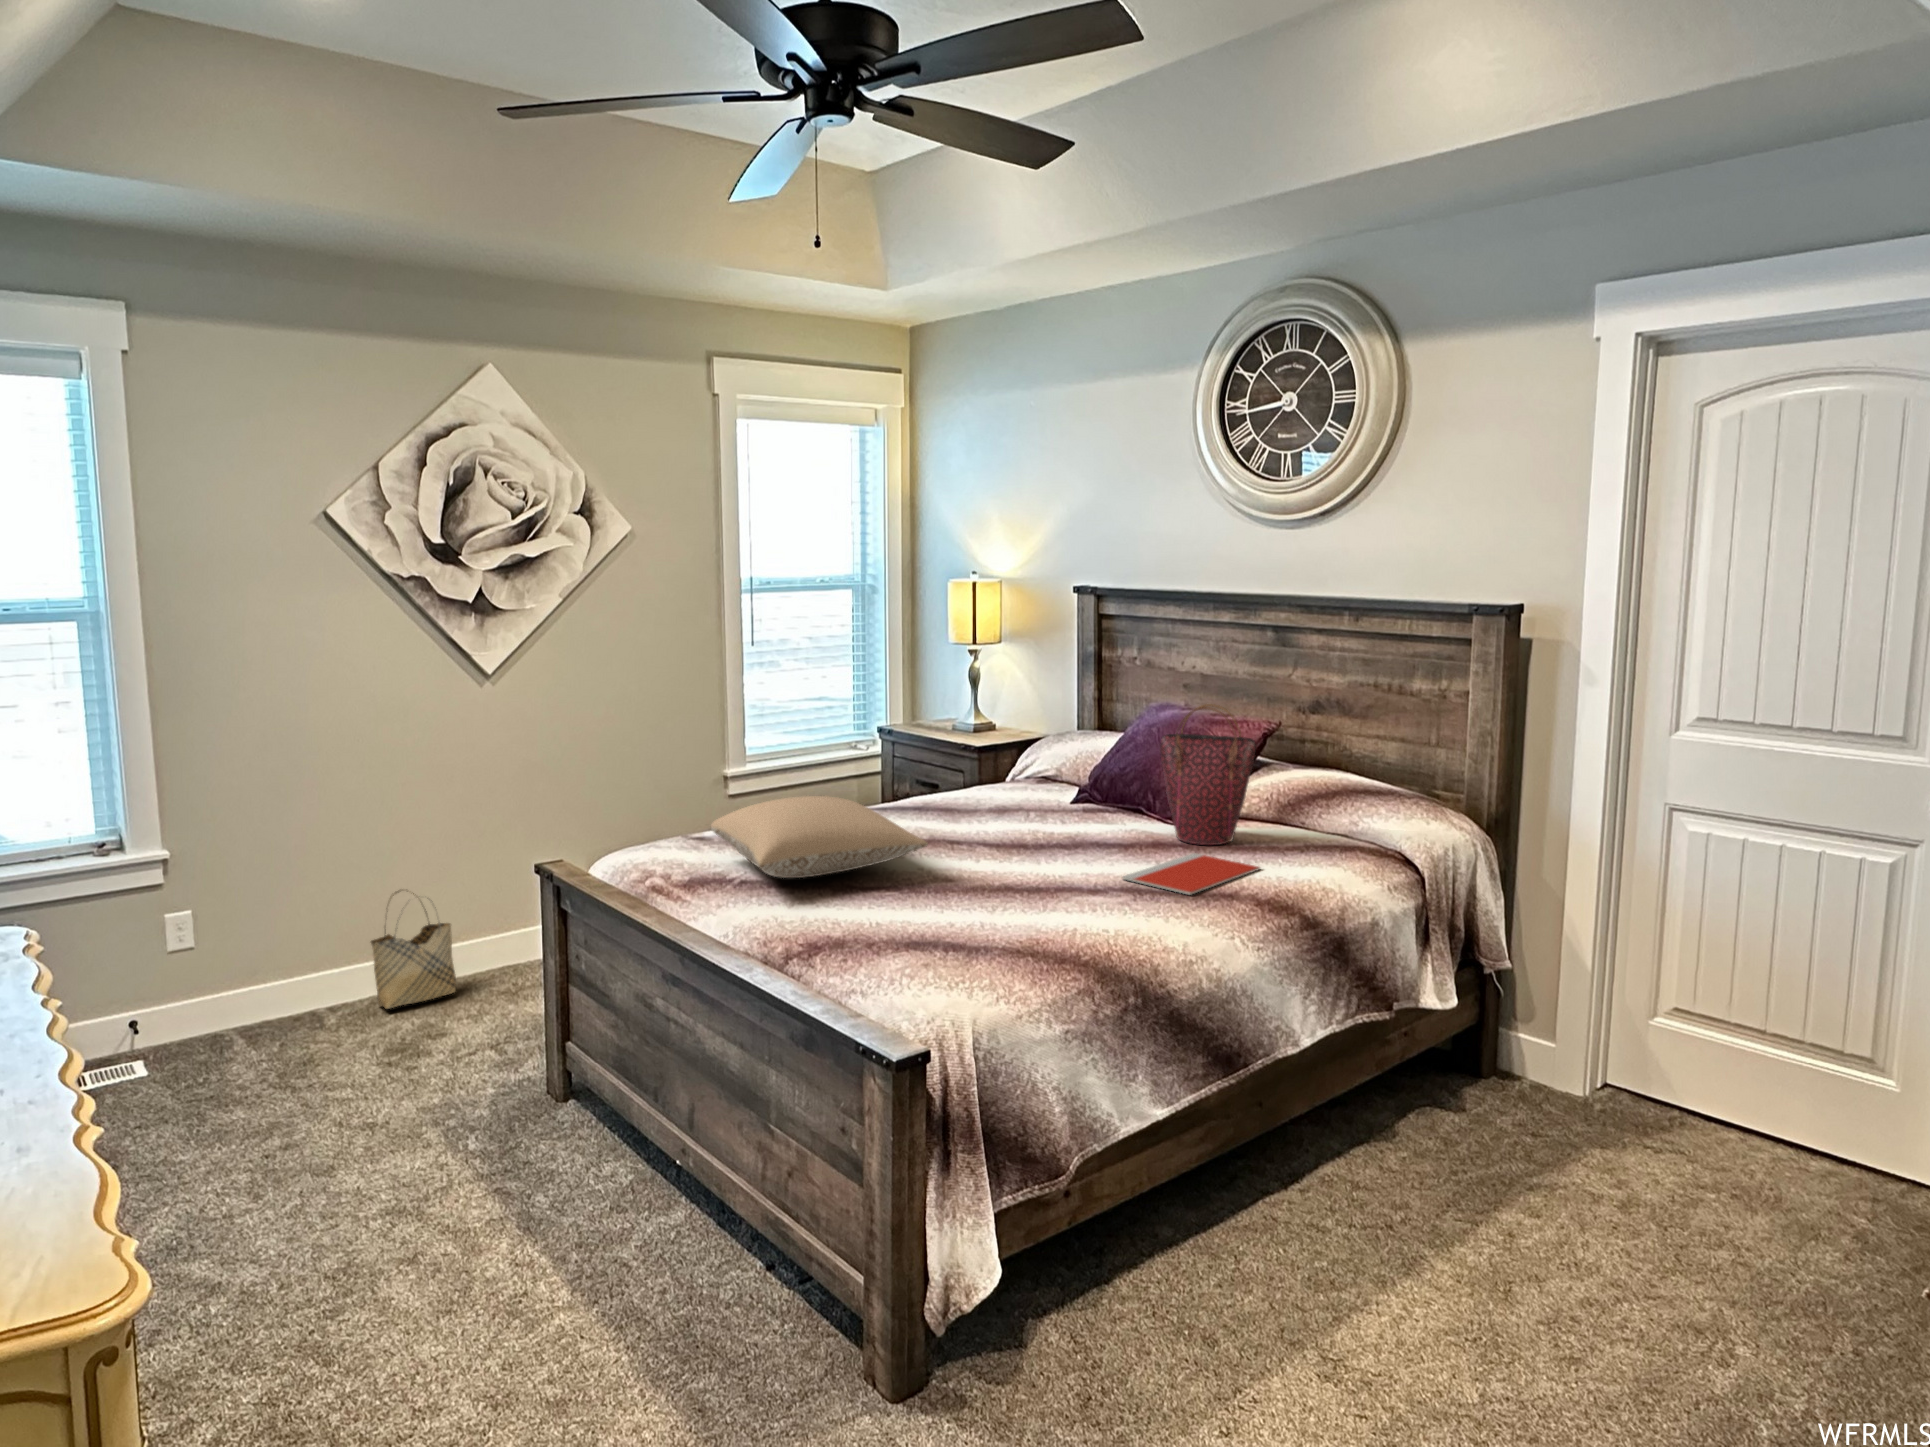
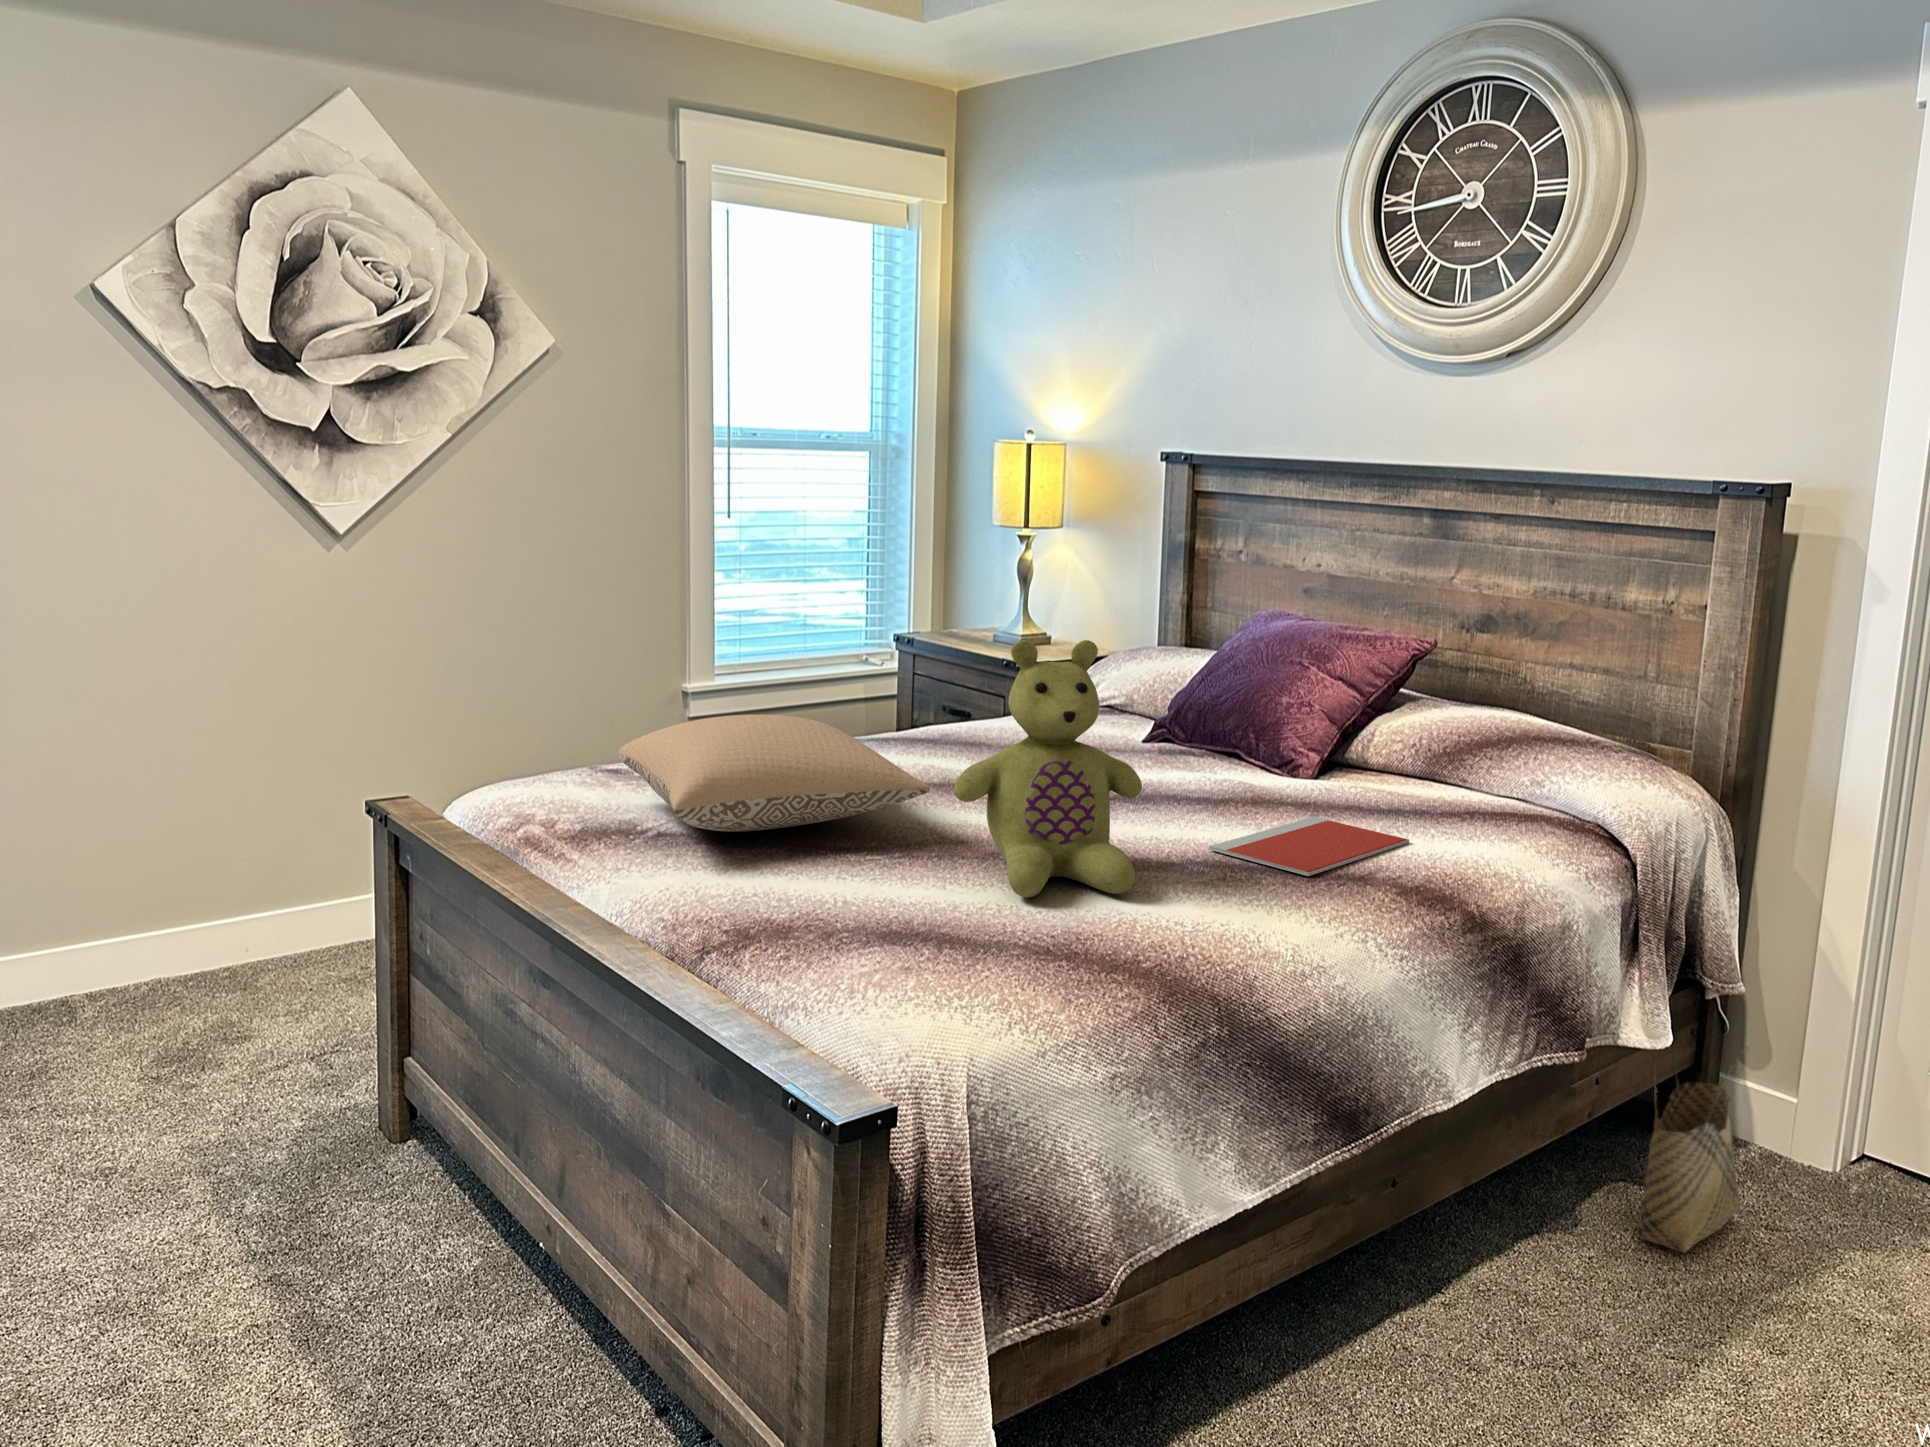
handbag: present [1160,704,1255,845] -> none [1271,607,1407,807]
stuffed bear: none [946,740,1073,916] -> present [954,640,1142,897]
woven basket: present [371,891,456,1009] -> present [1636,1046,1747,1253]

